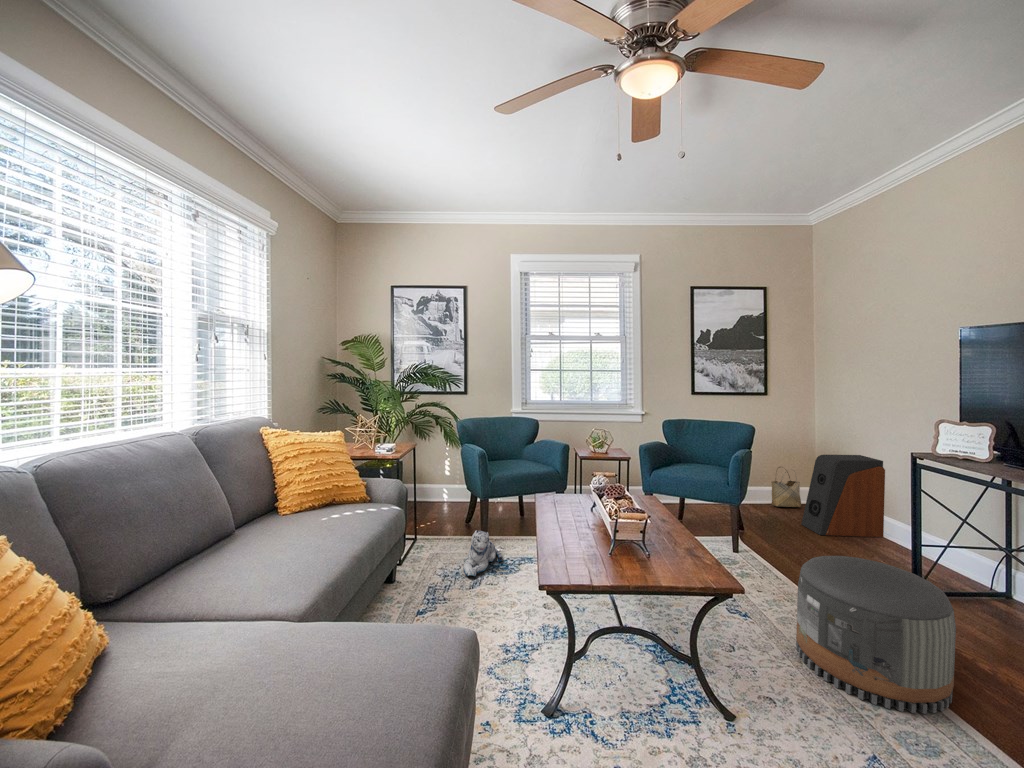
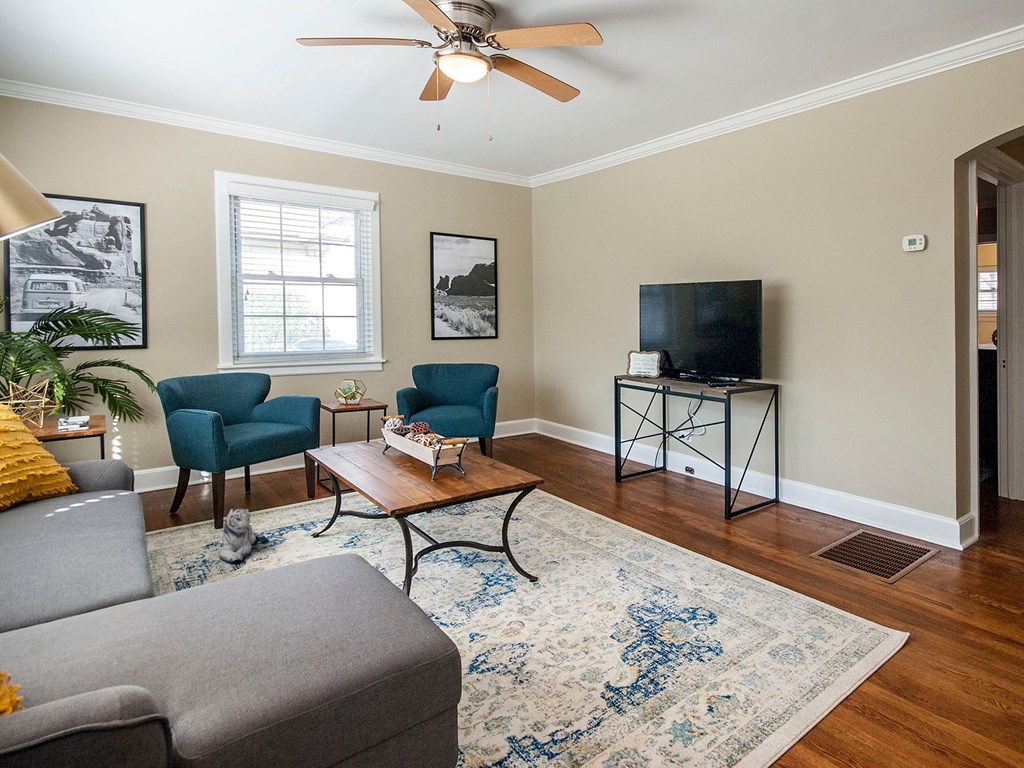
speaker: present [801,455,885,537] -> none [536,388,593,460]
woven basket: present [771,467,801,507] -> none [508,408,531,446]
pouf: present [796,556,956,714] -> none [559,451,652,545]

